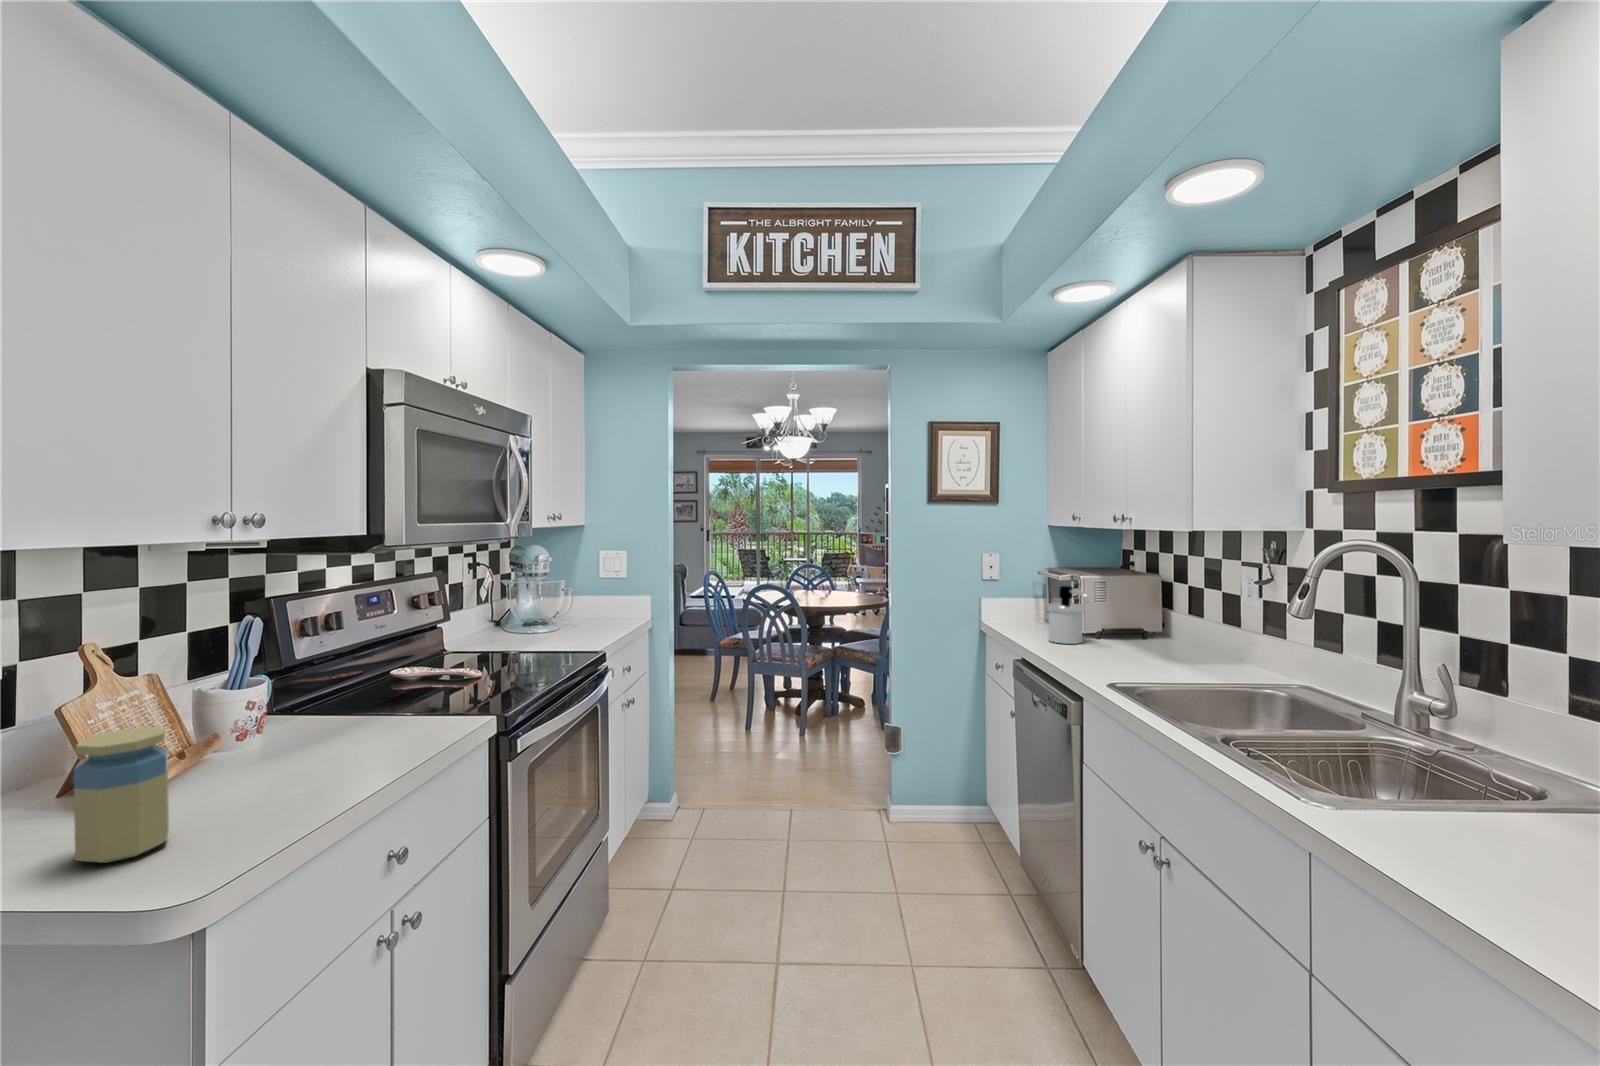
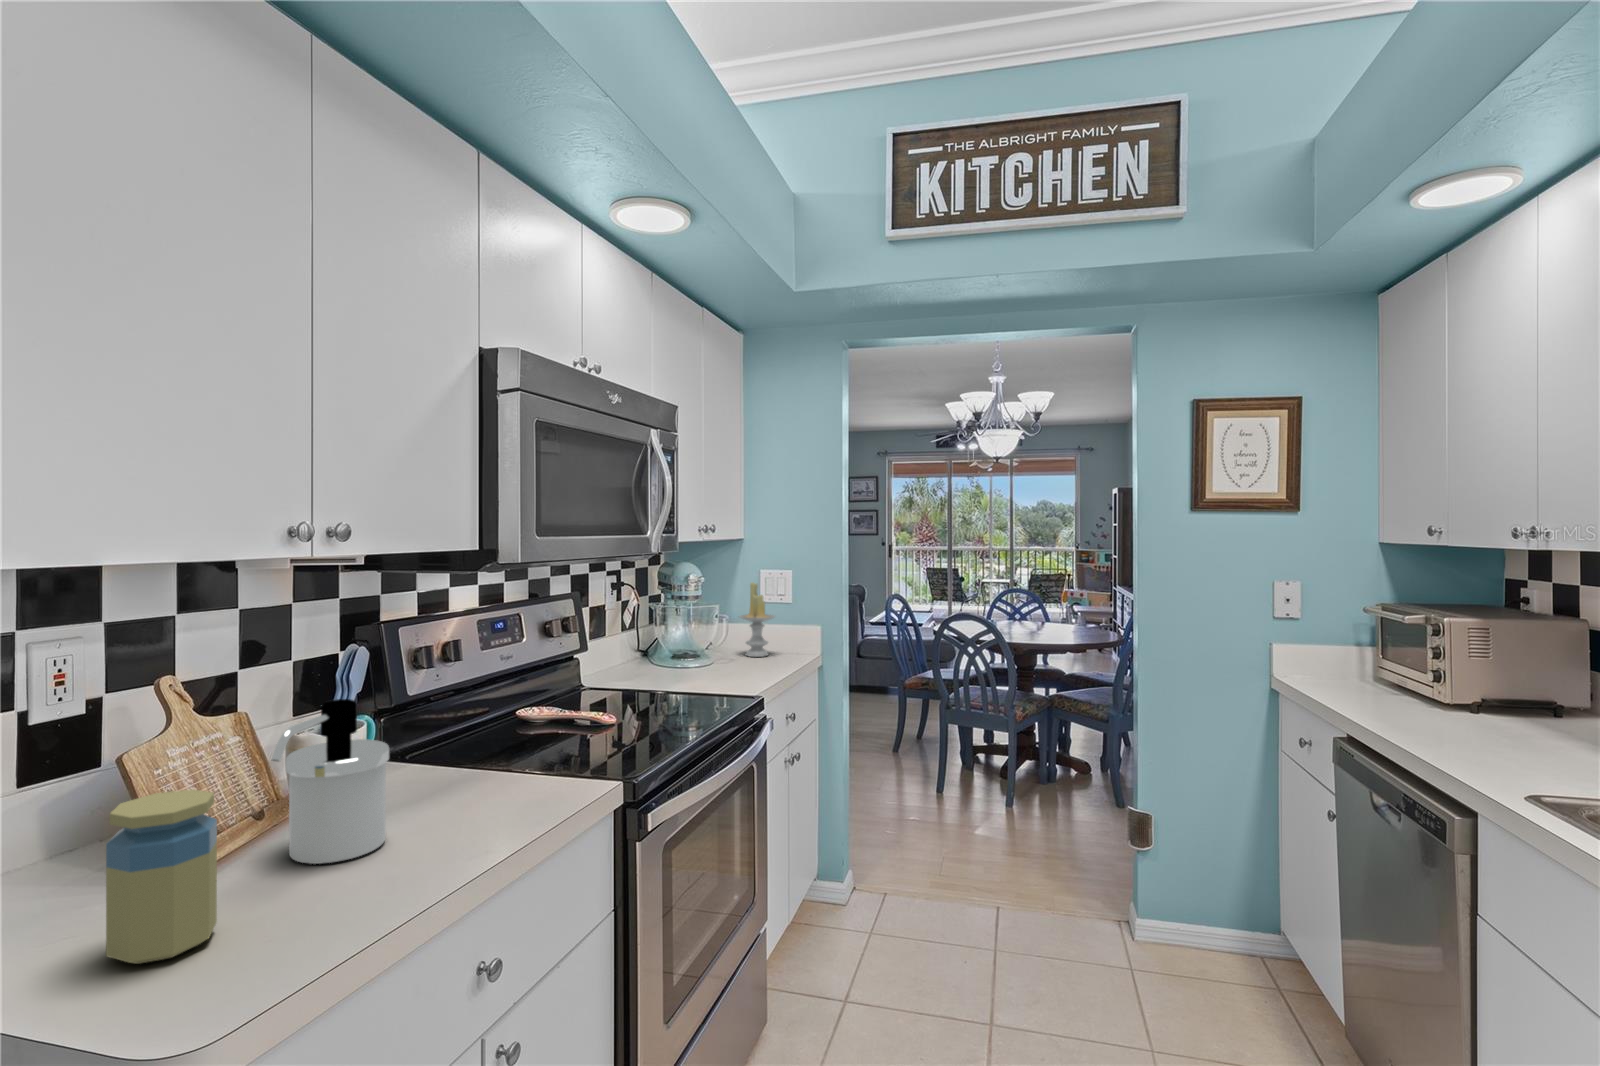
candle: none [583,561,615,622] -> present [739,583,775,657]
soap dispenser: present [1048,586,1089,644] -> present [272,699,389,864]

